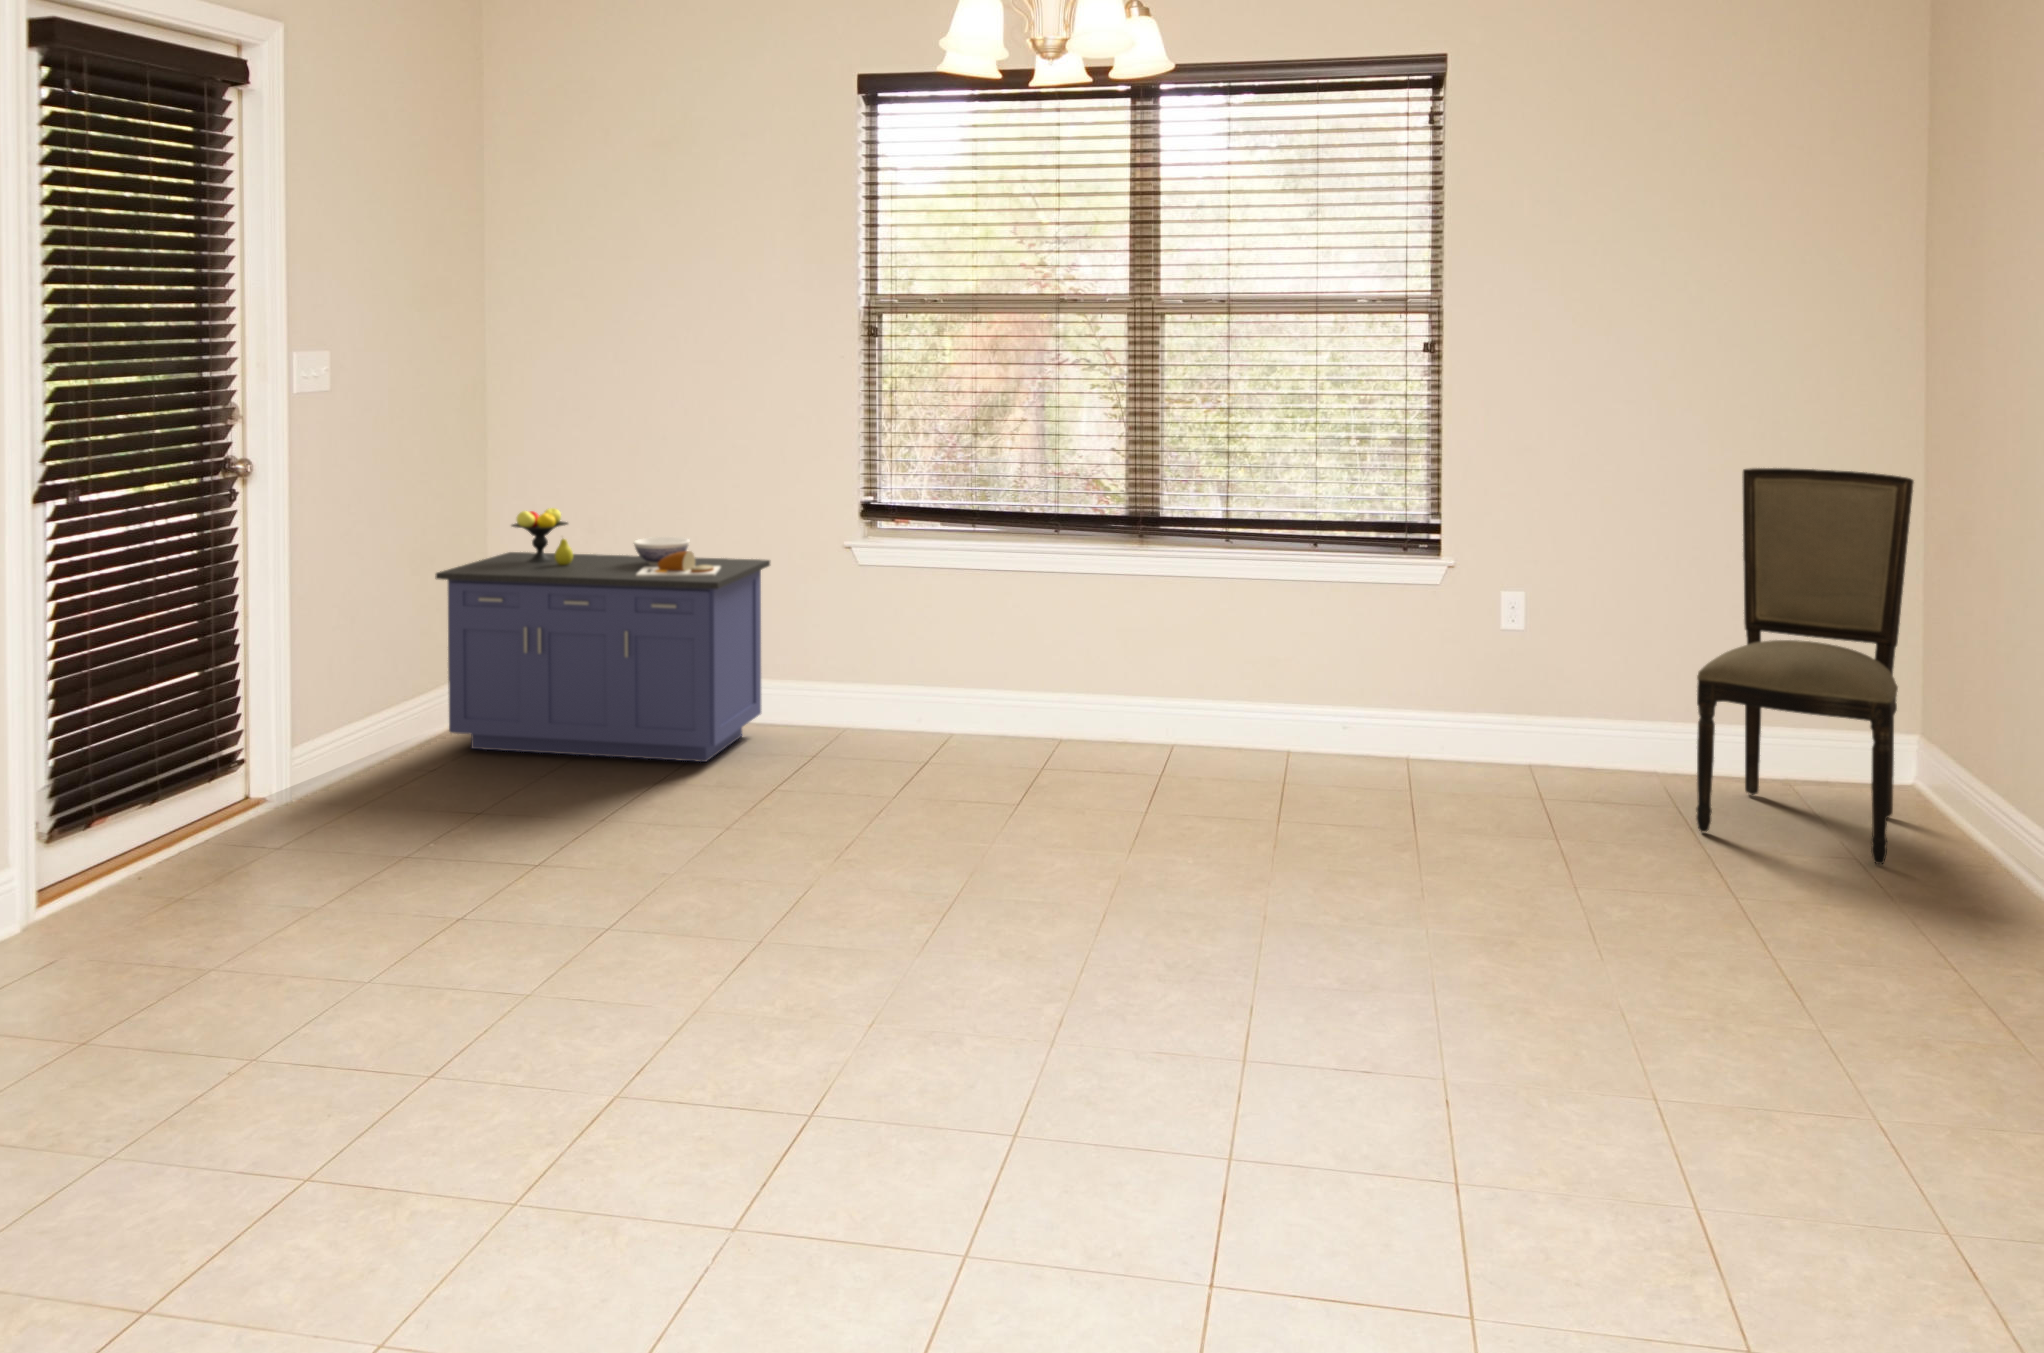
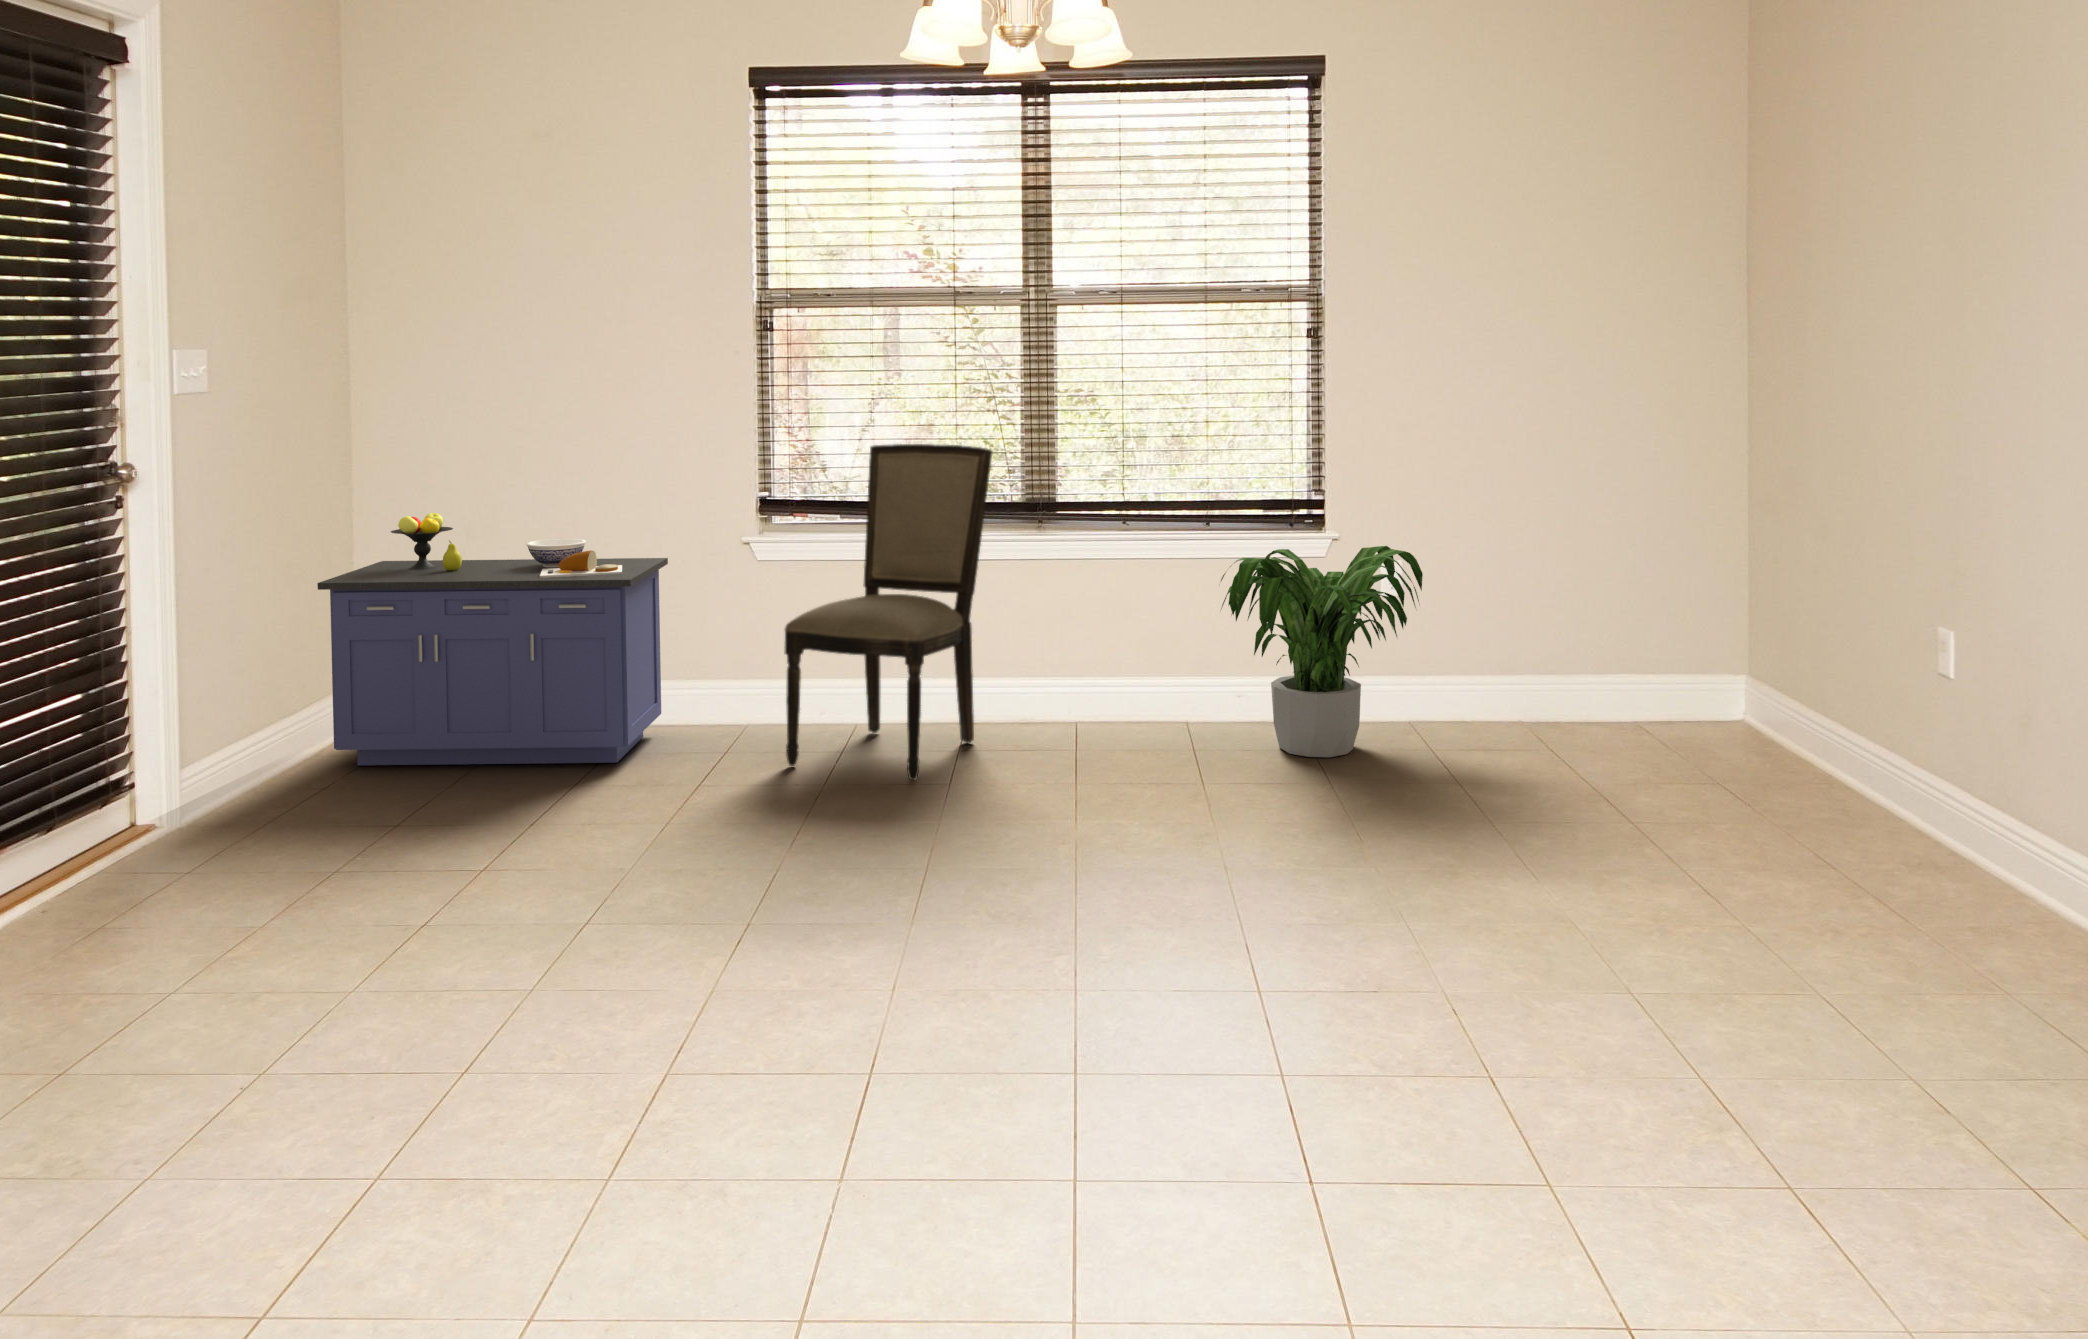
dining chair: present [1696,468,1914,864] -> present [785,444,992,780]
potted plant: none [1316,577,1545,806] -> present [1221,546,1423,757]

